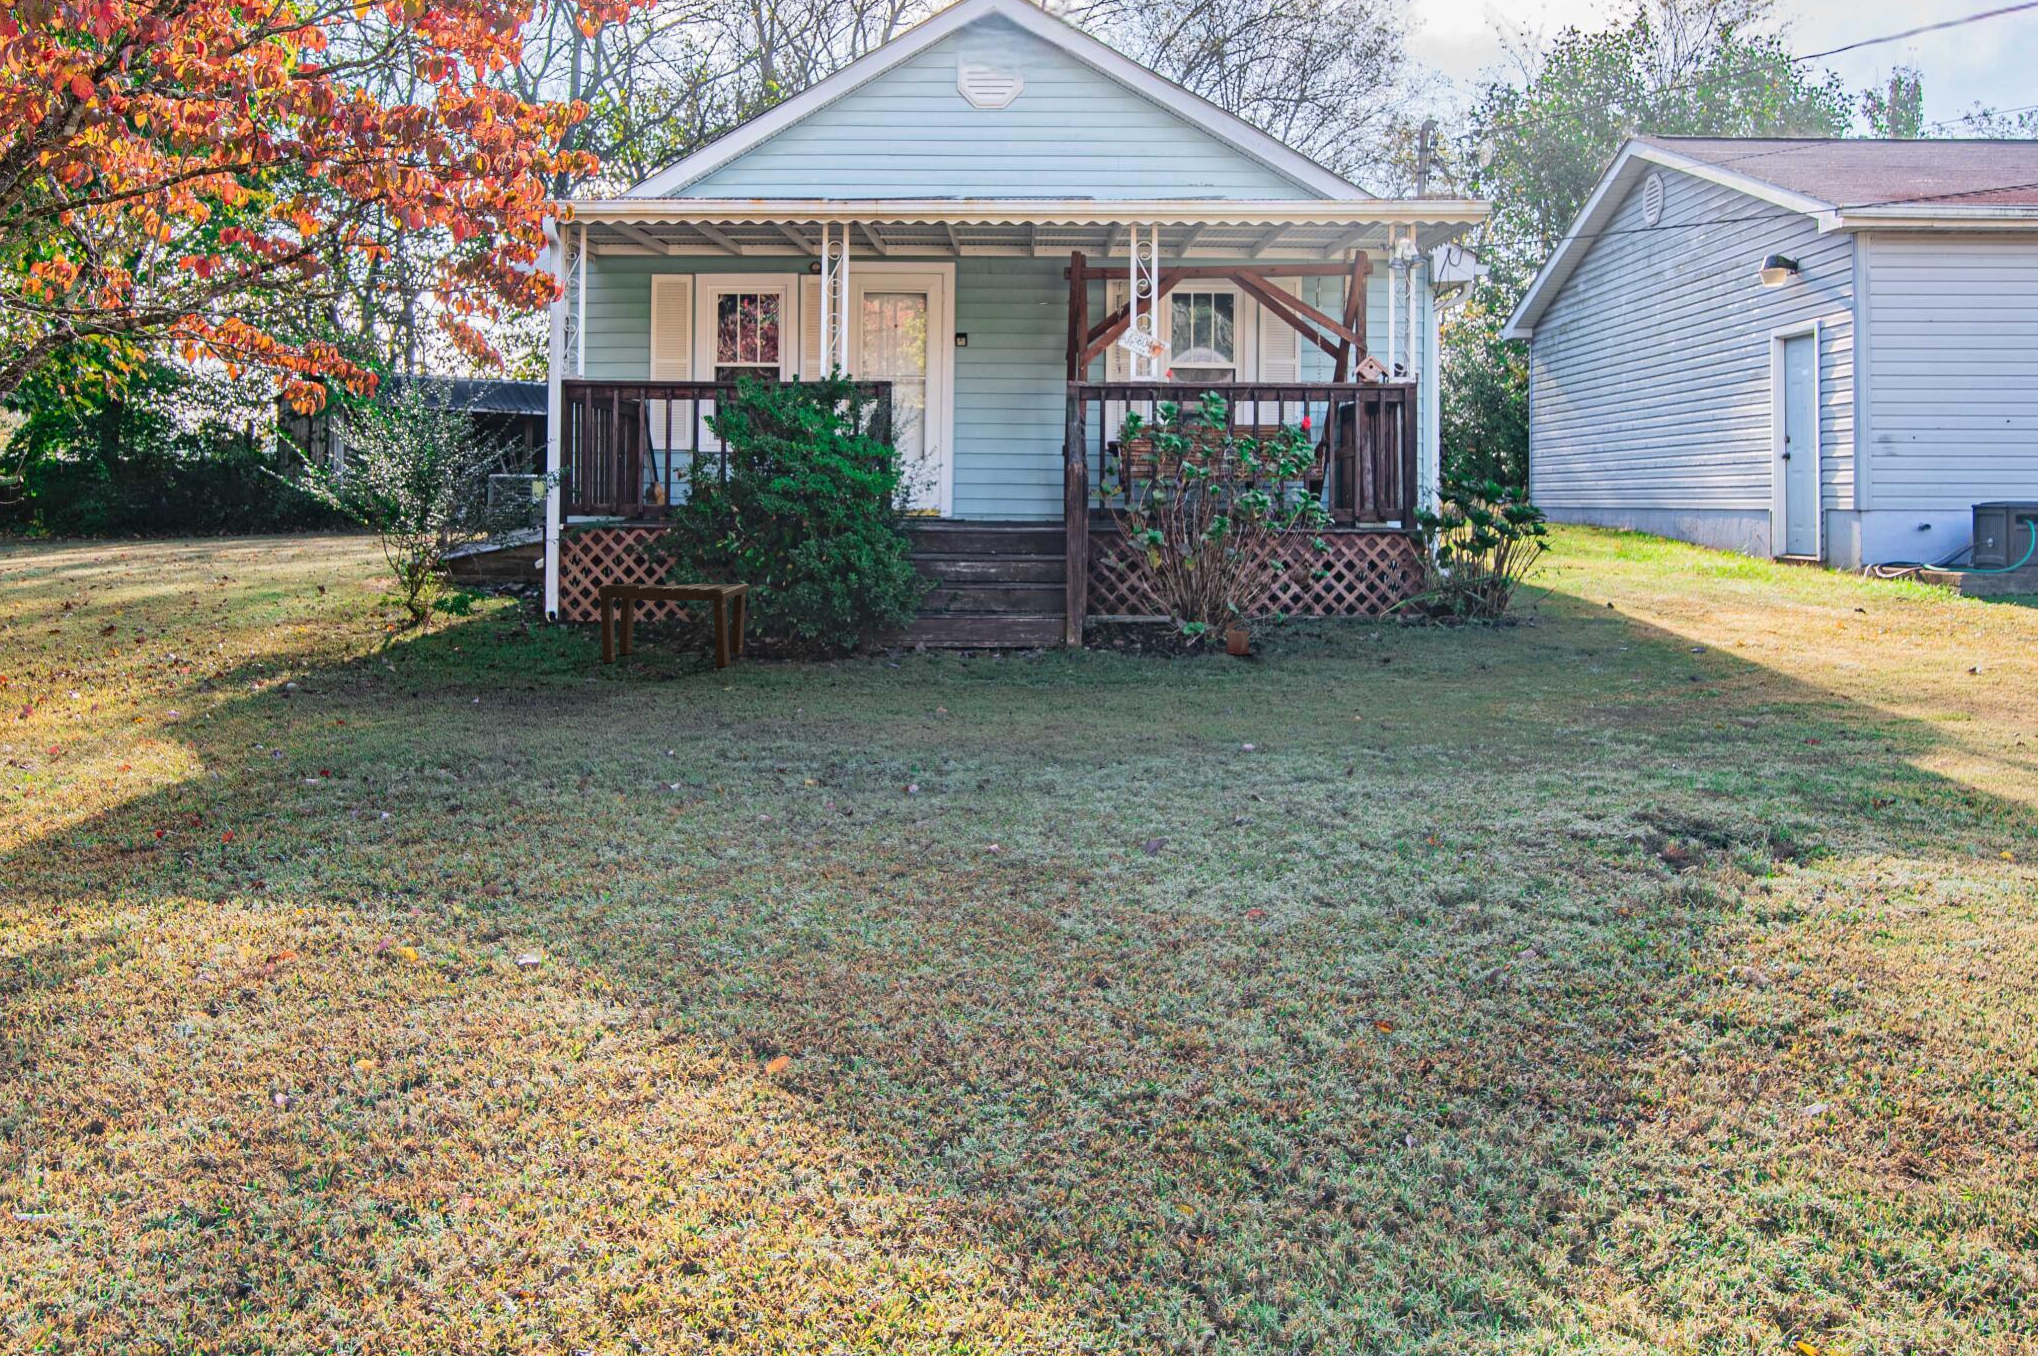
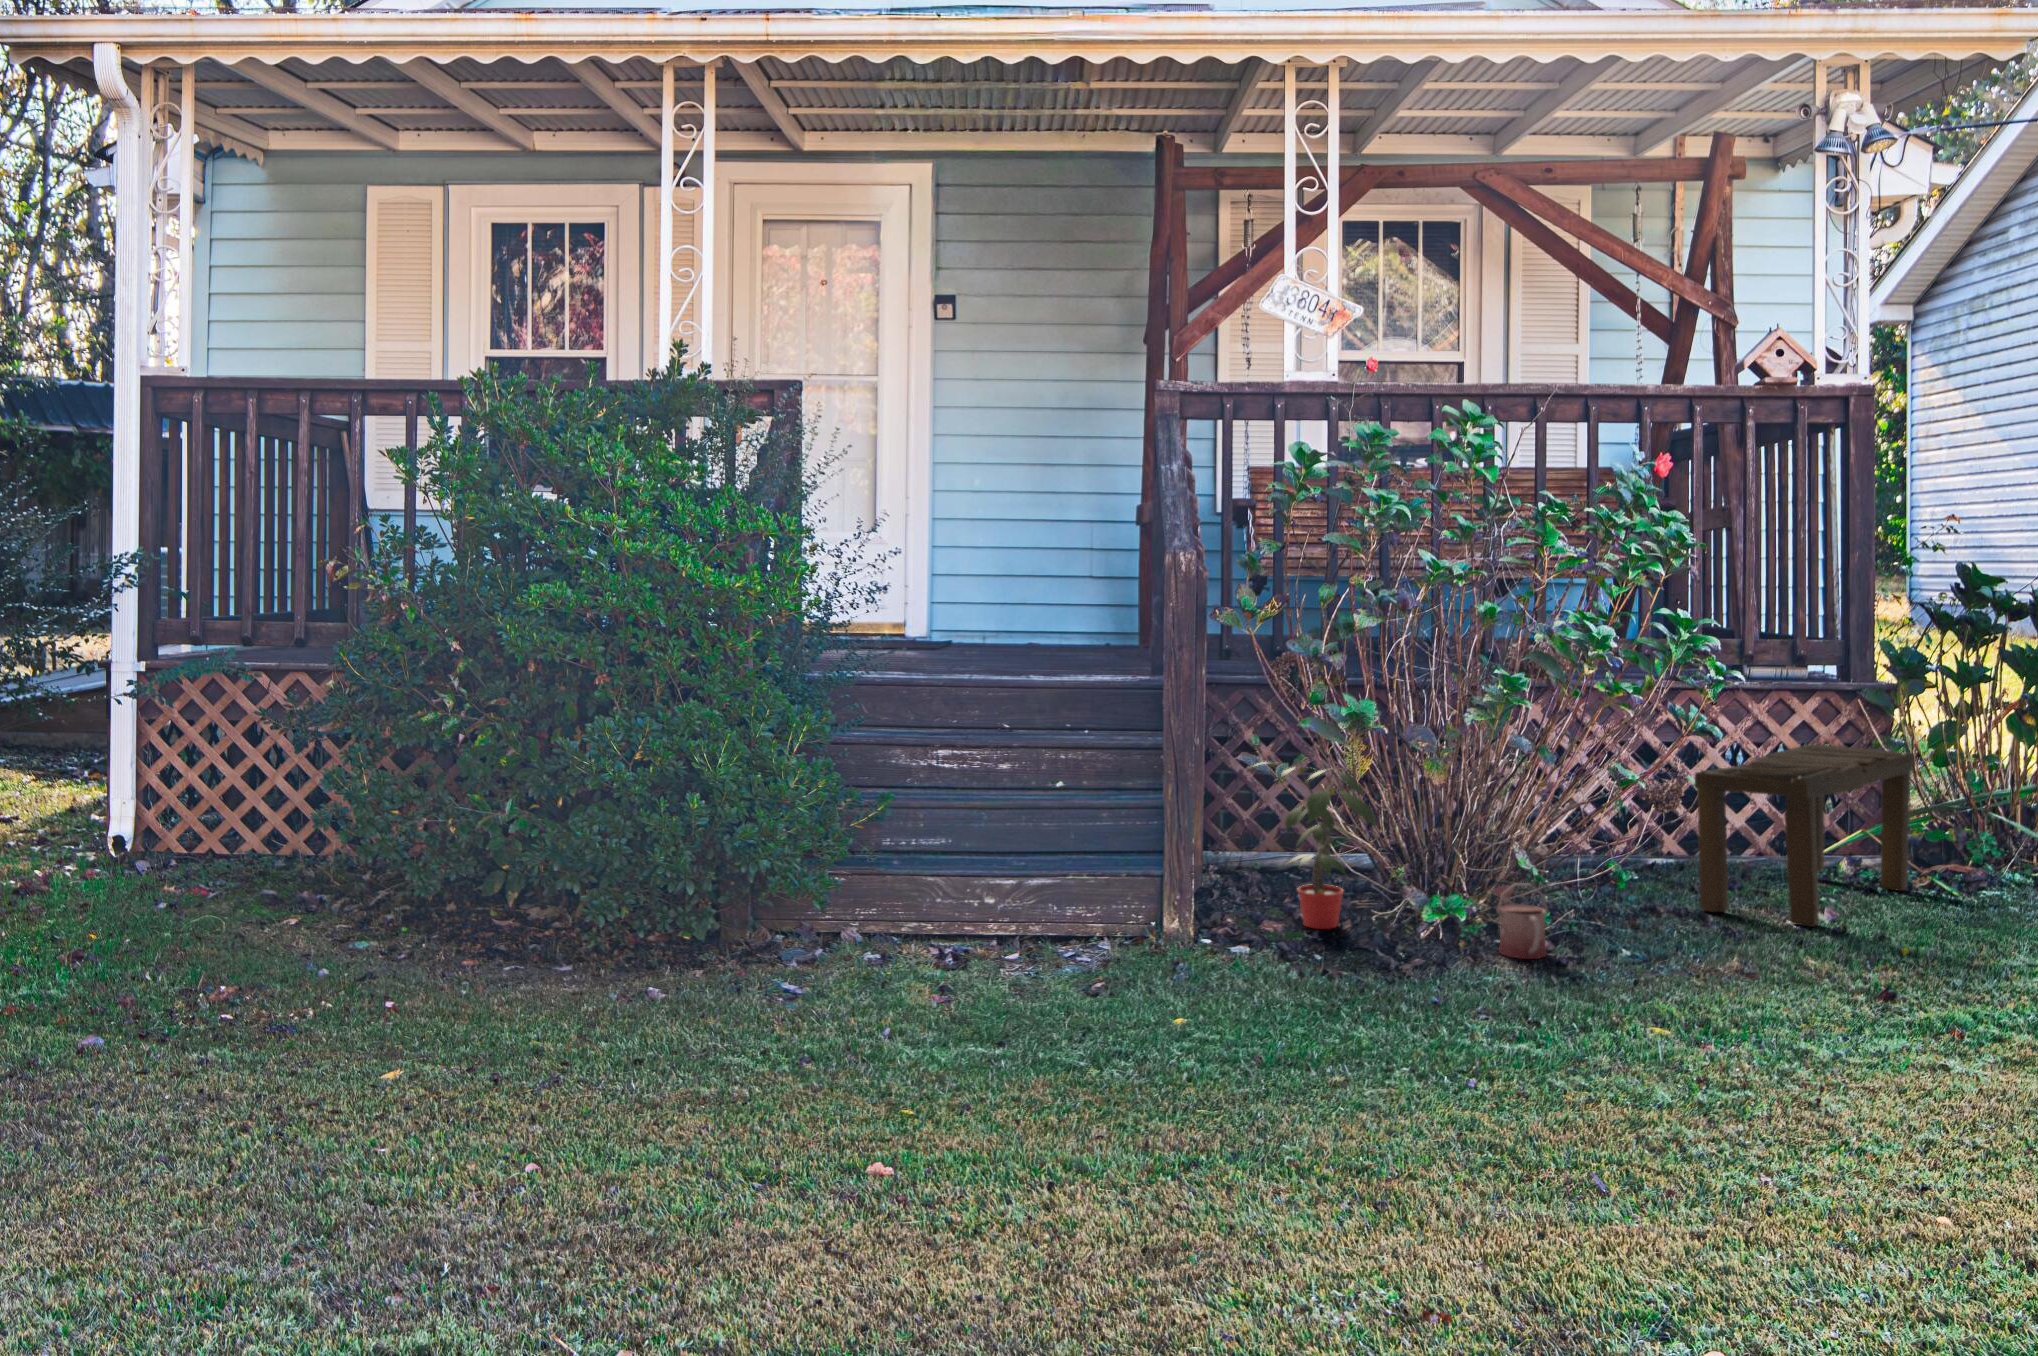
potted plant: none [1109,568,1171,645] -> present [1269,762,1376,929]
bench: present [598,582,749,667] -> present [1695,744,1915,927]

